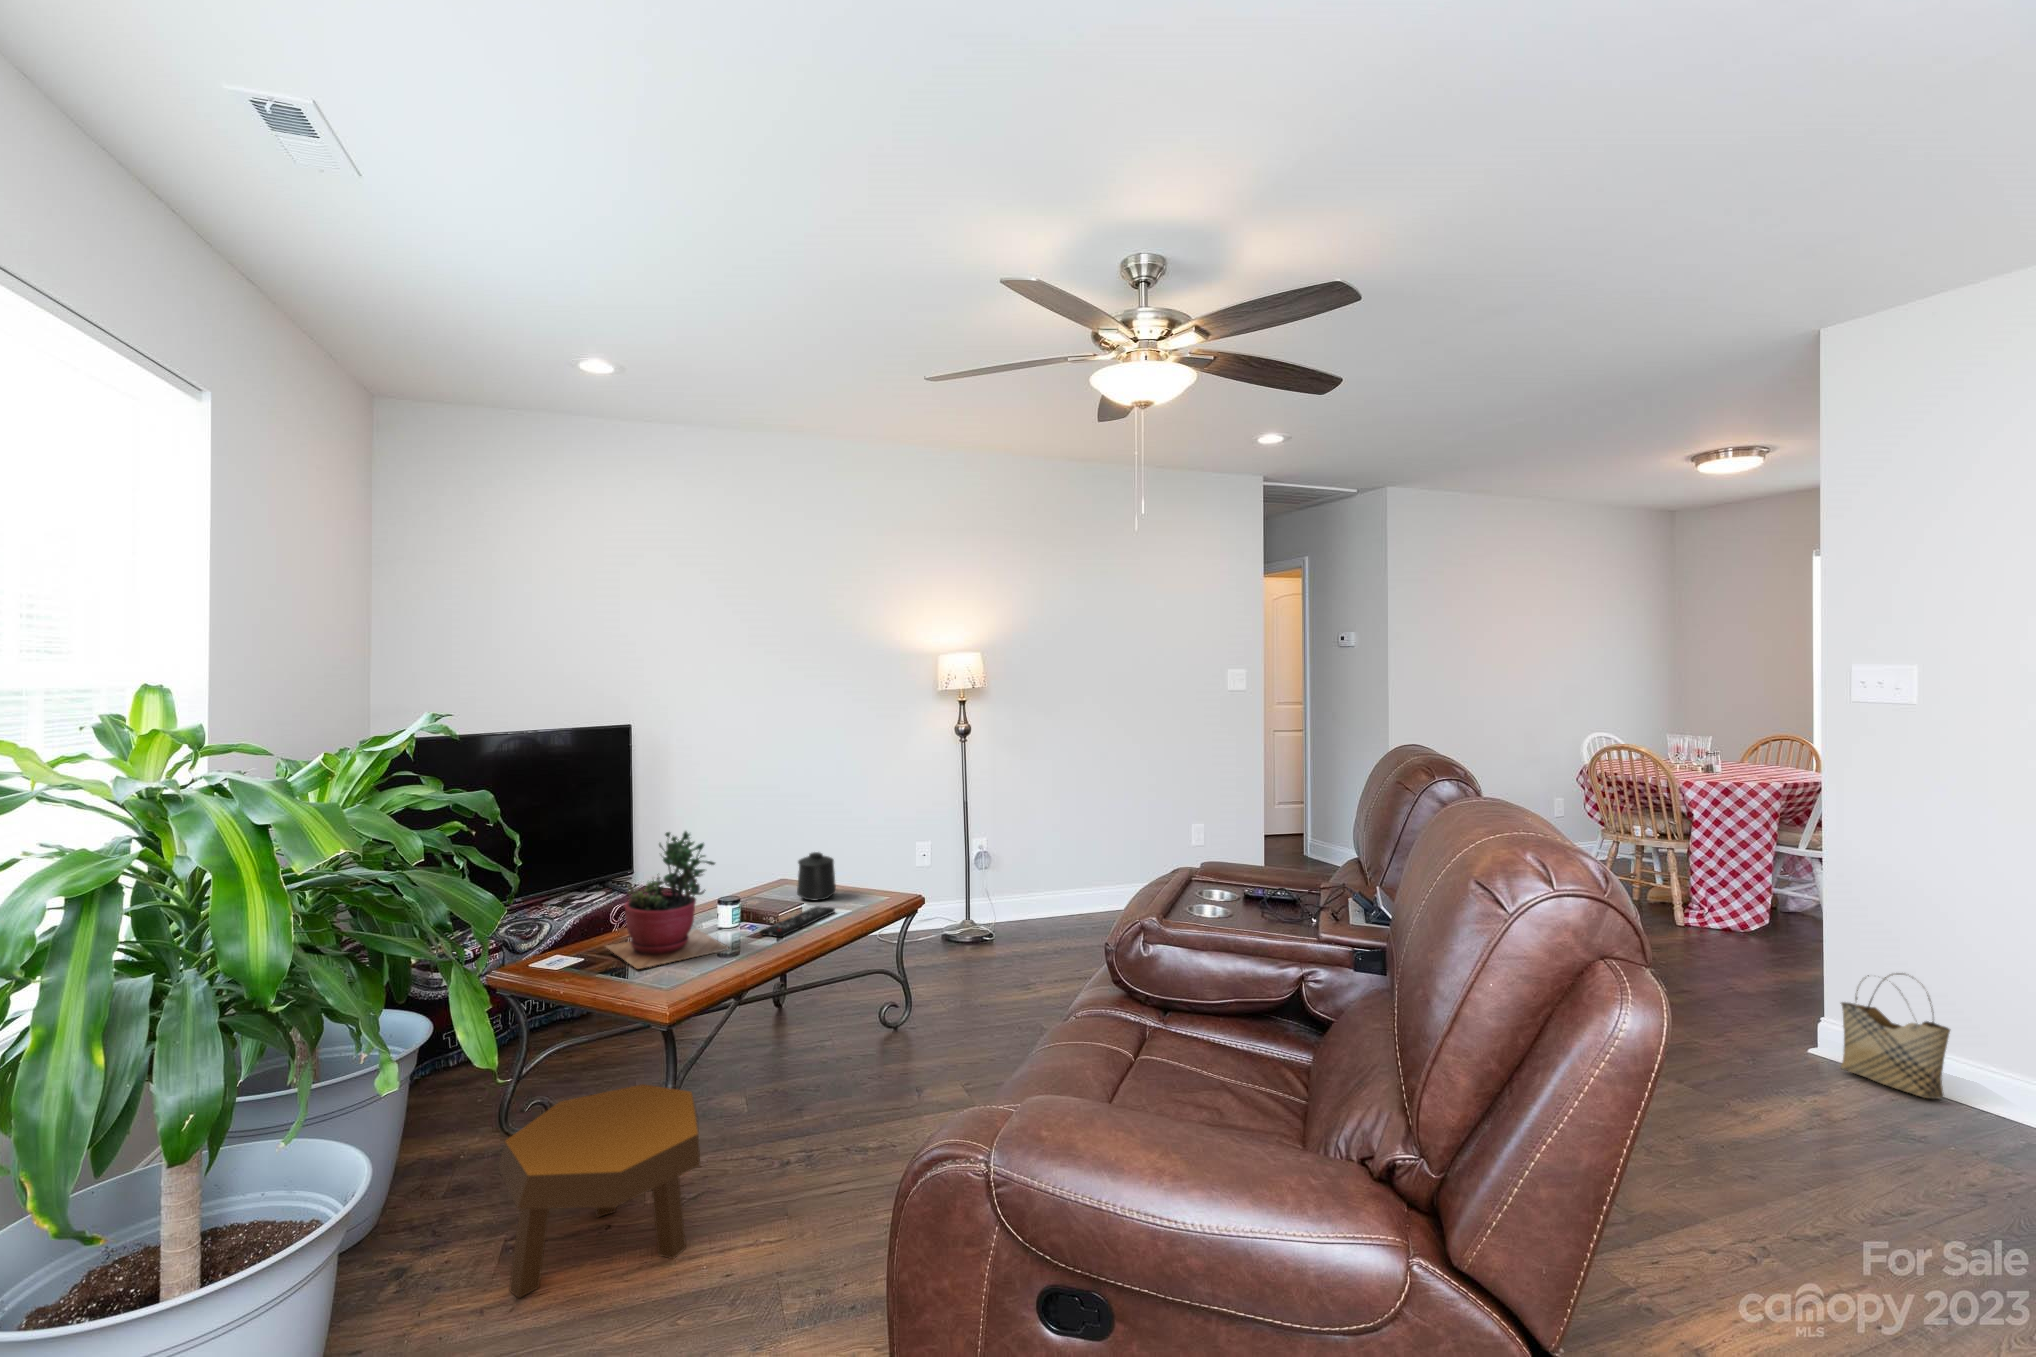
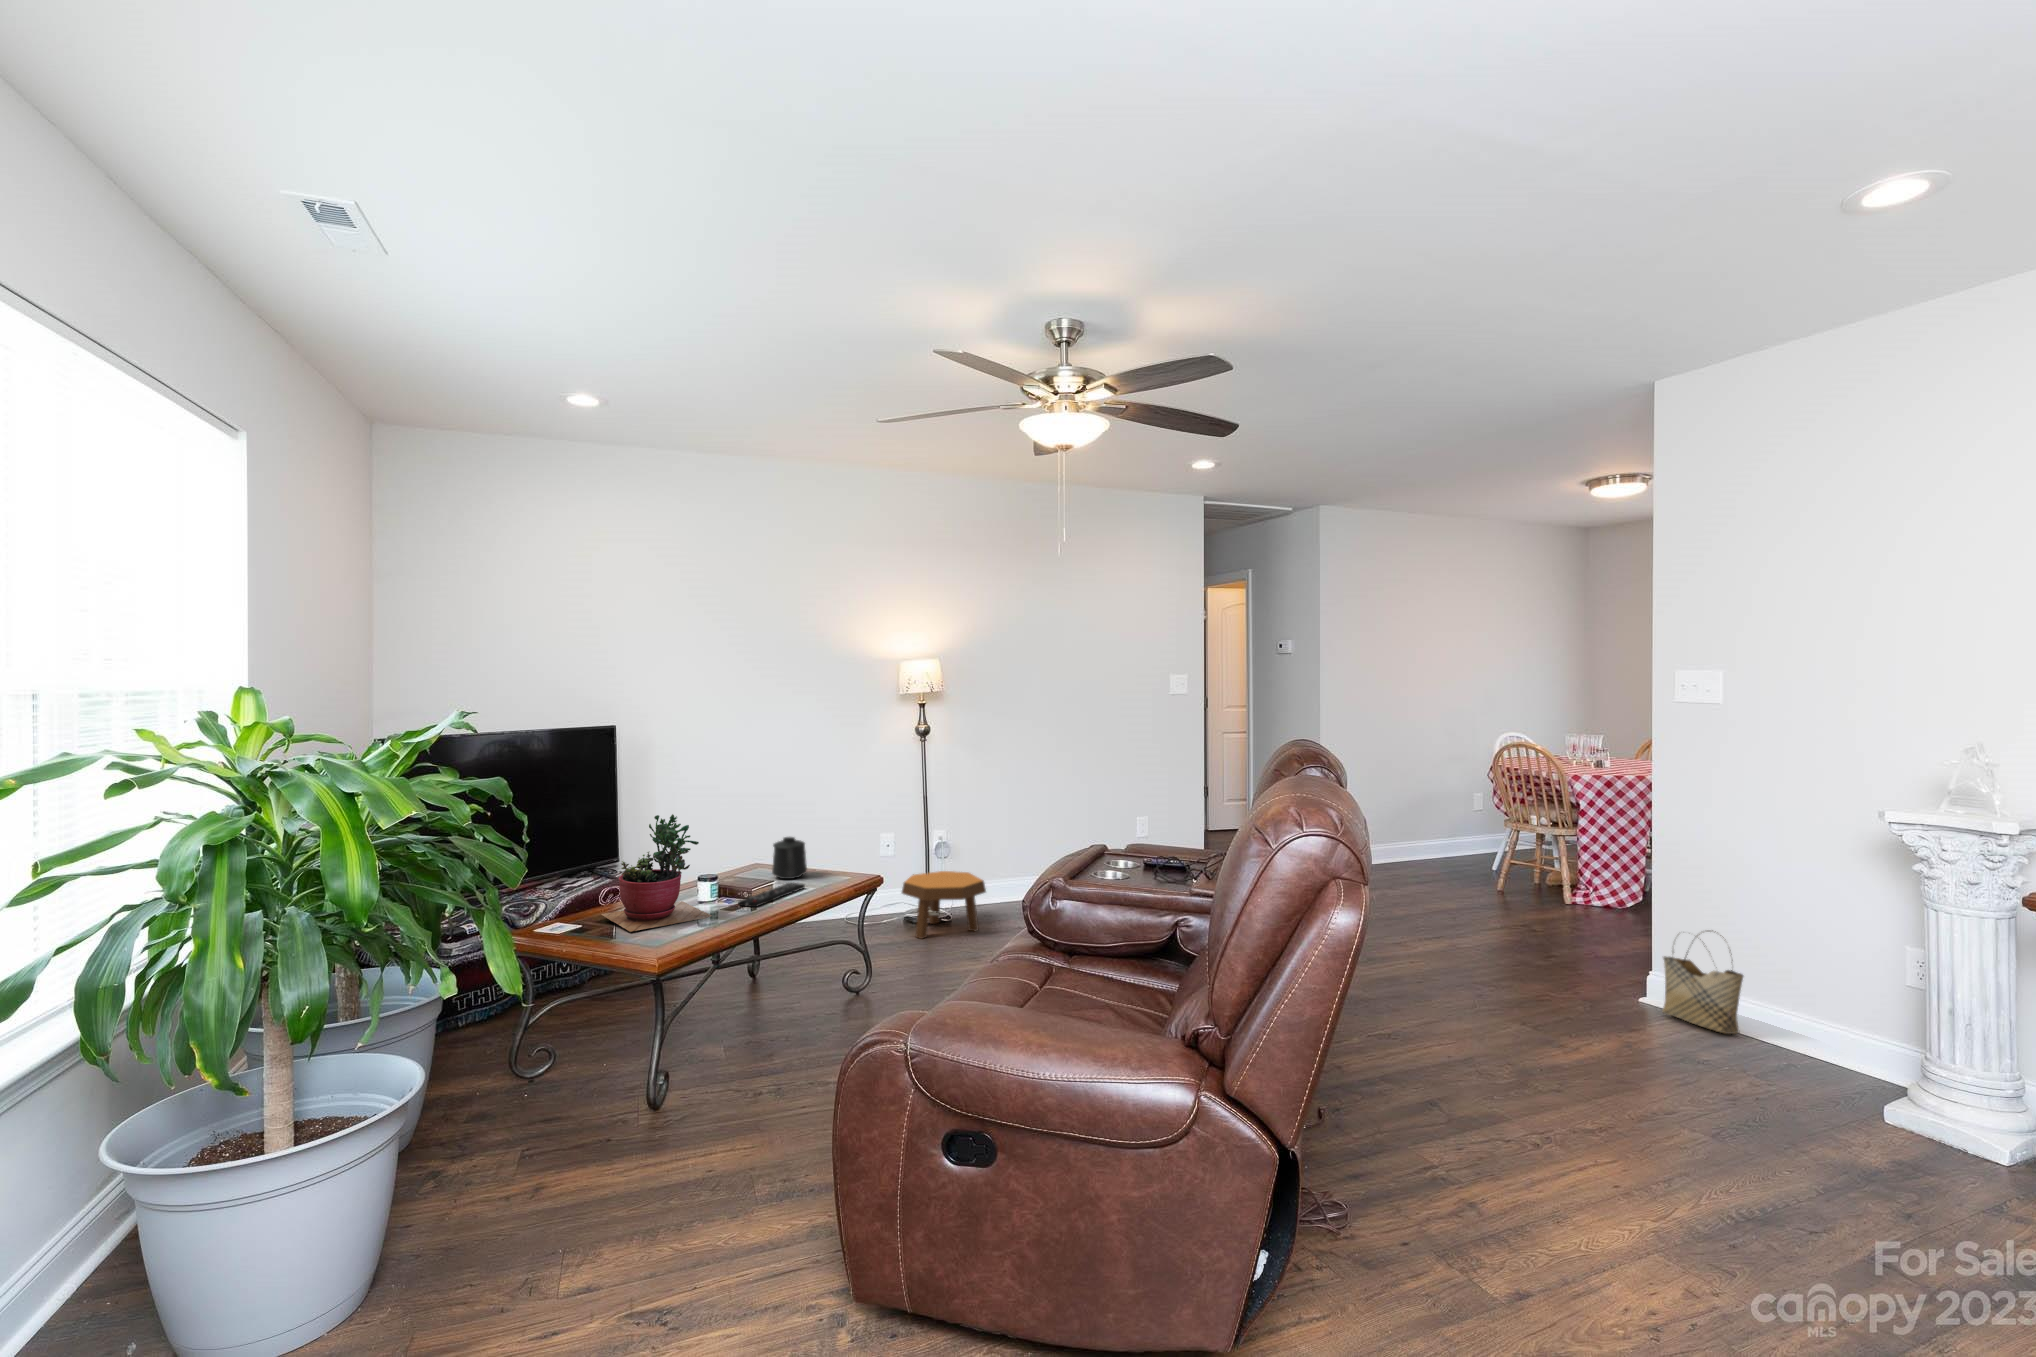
footstool: present [498,1084,700,1298] -> present [902,871,986,939]

